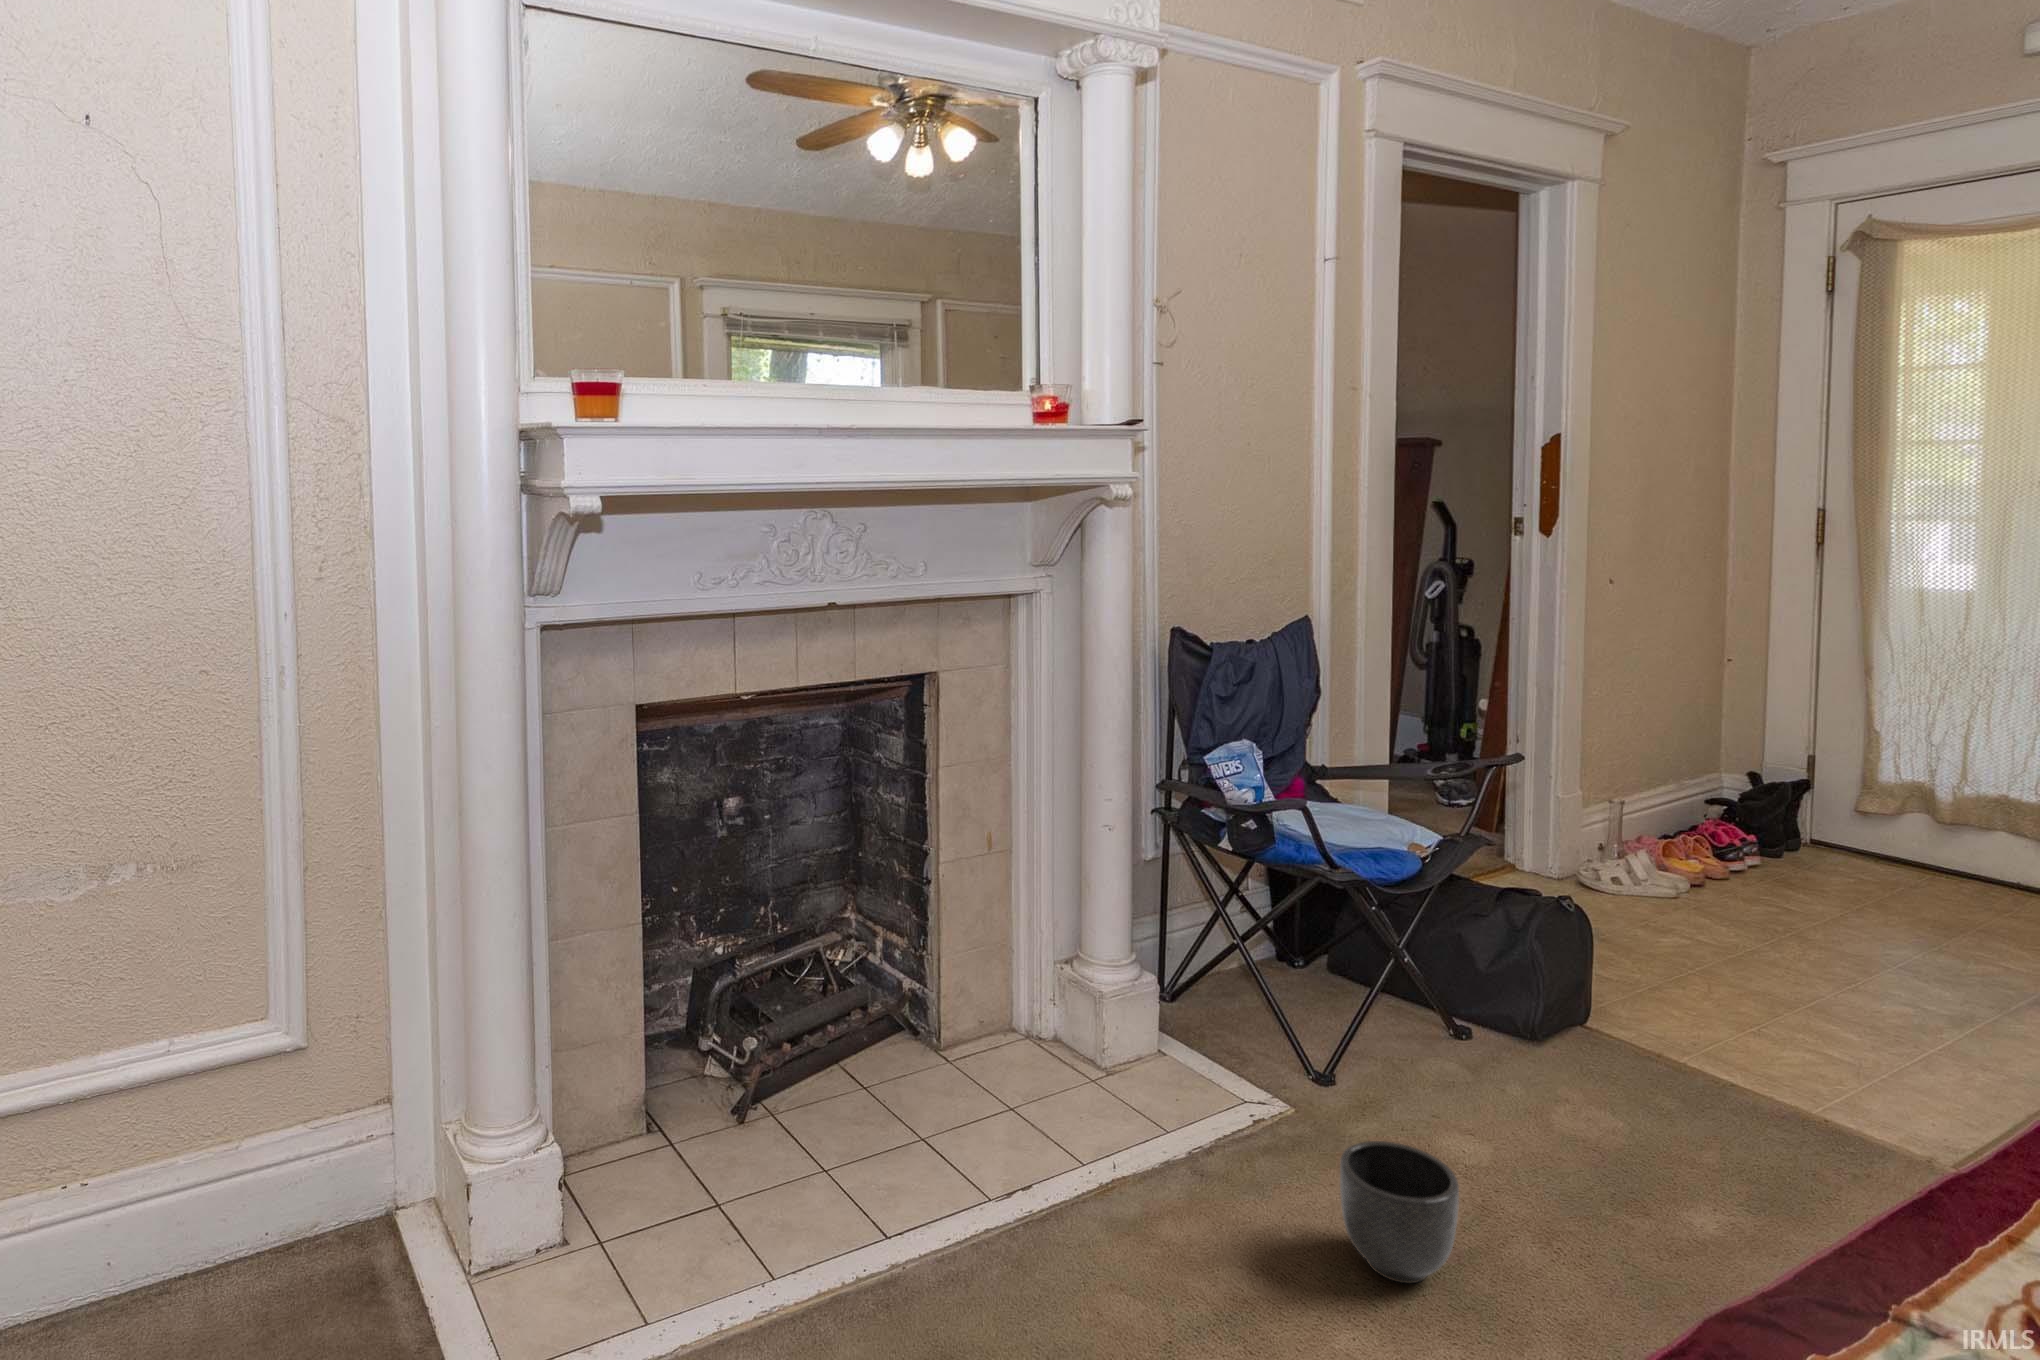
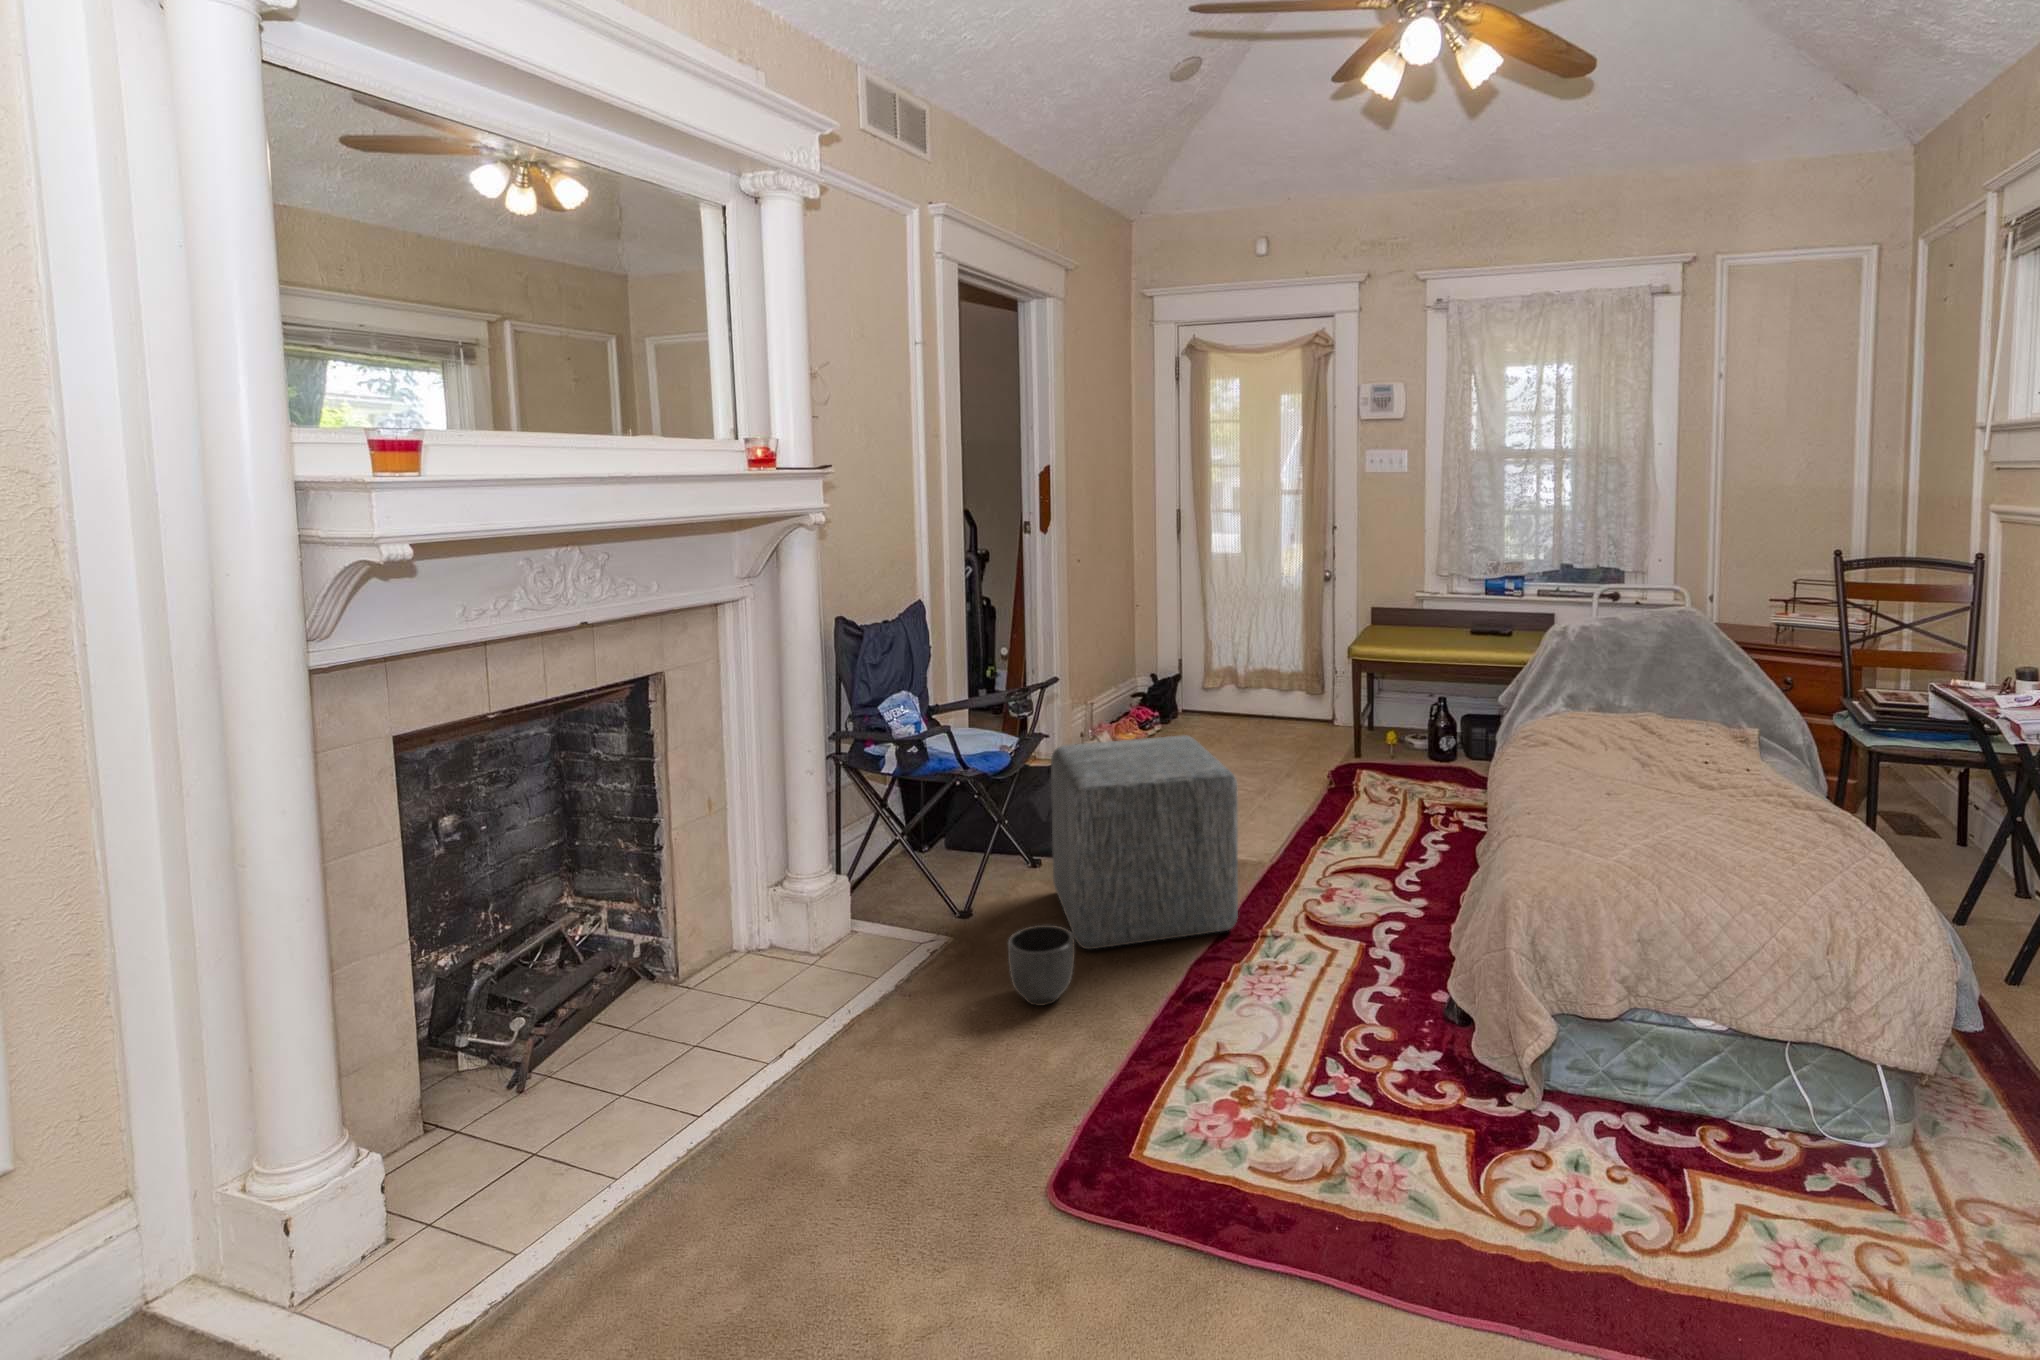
ottoman: none [1473,861,1852,1282] -> present [1051,735,1238,949]

